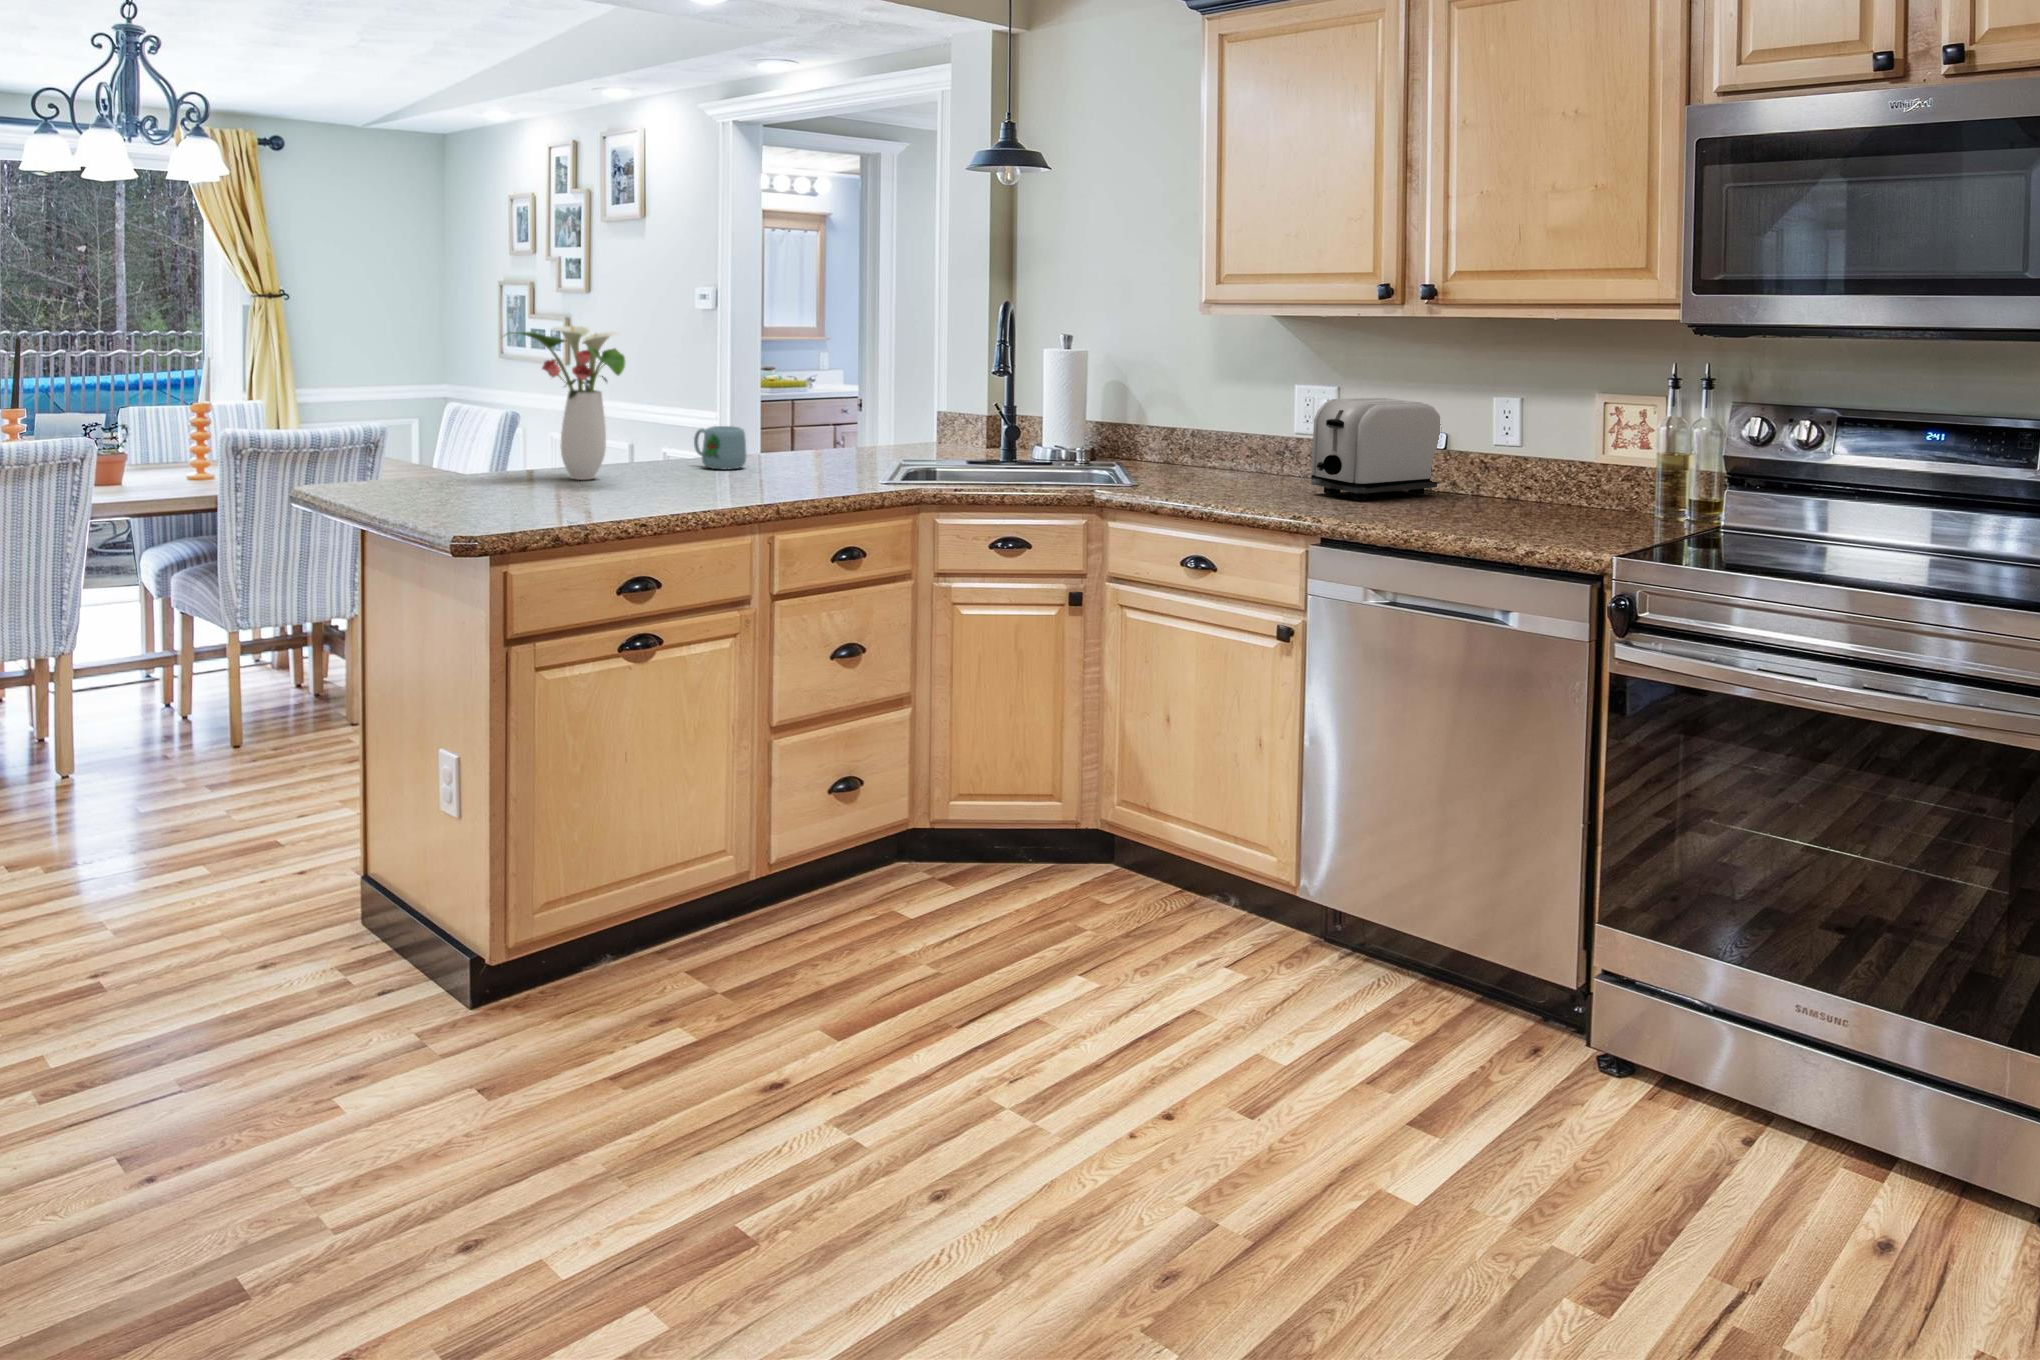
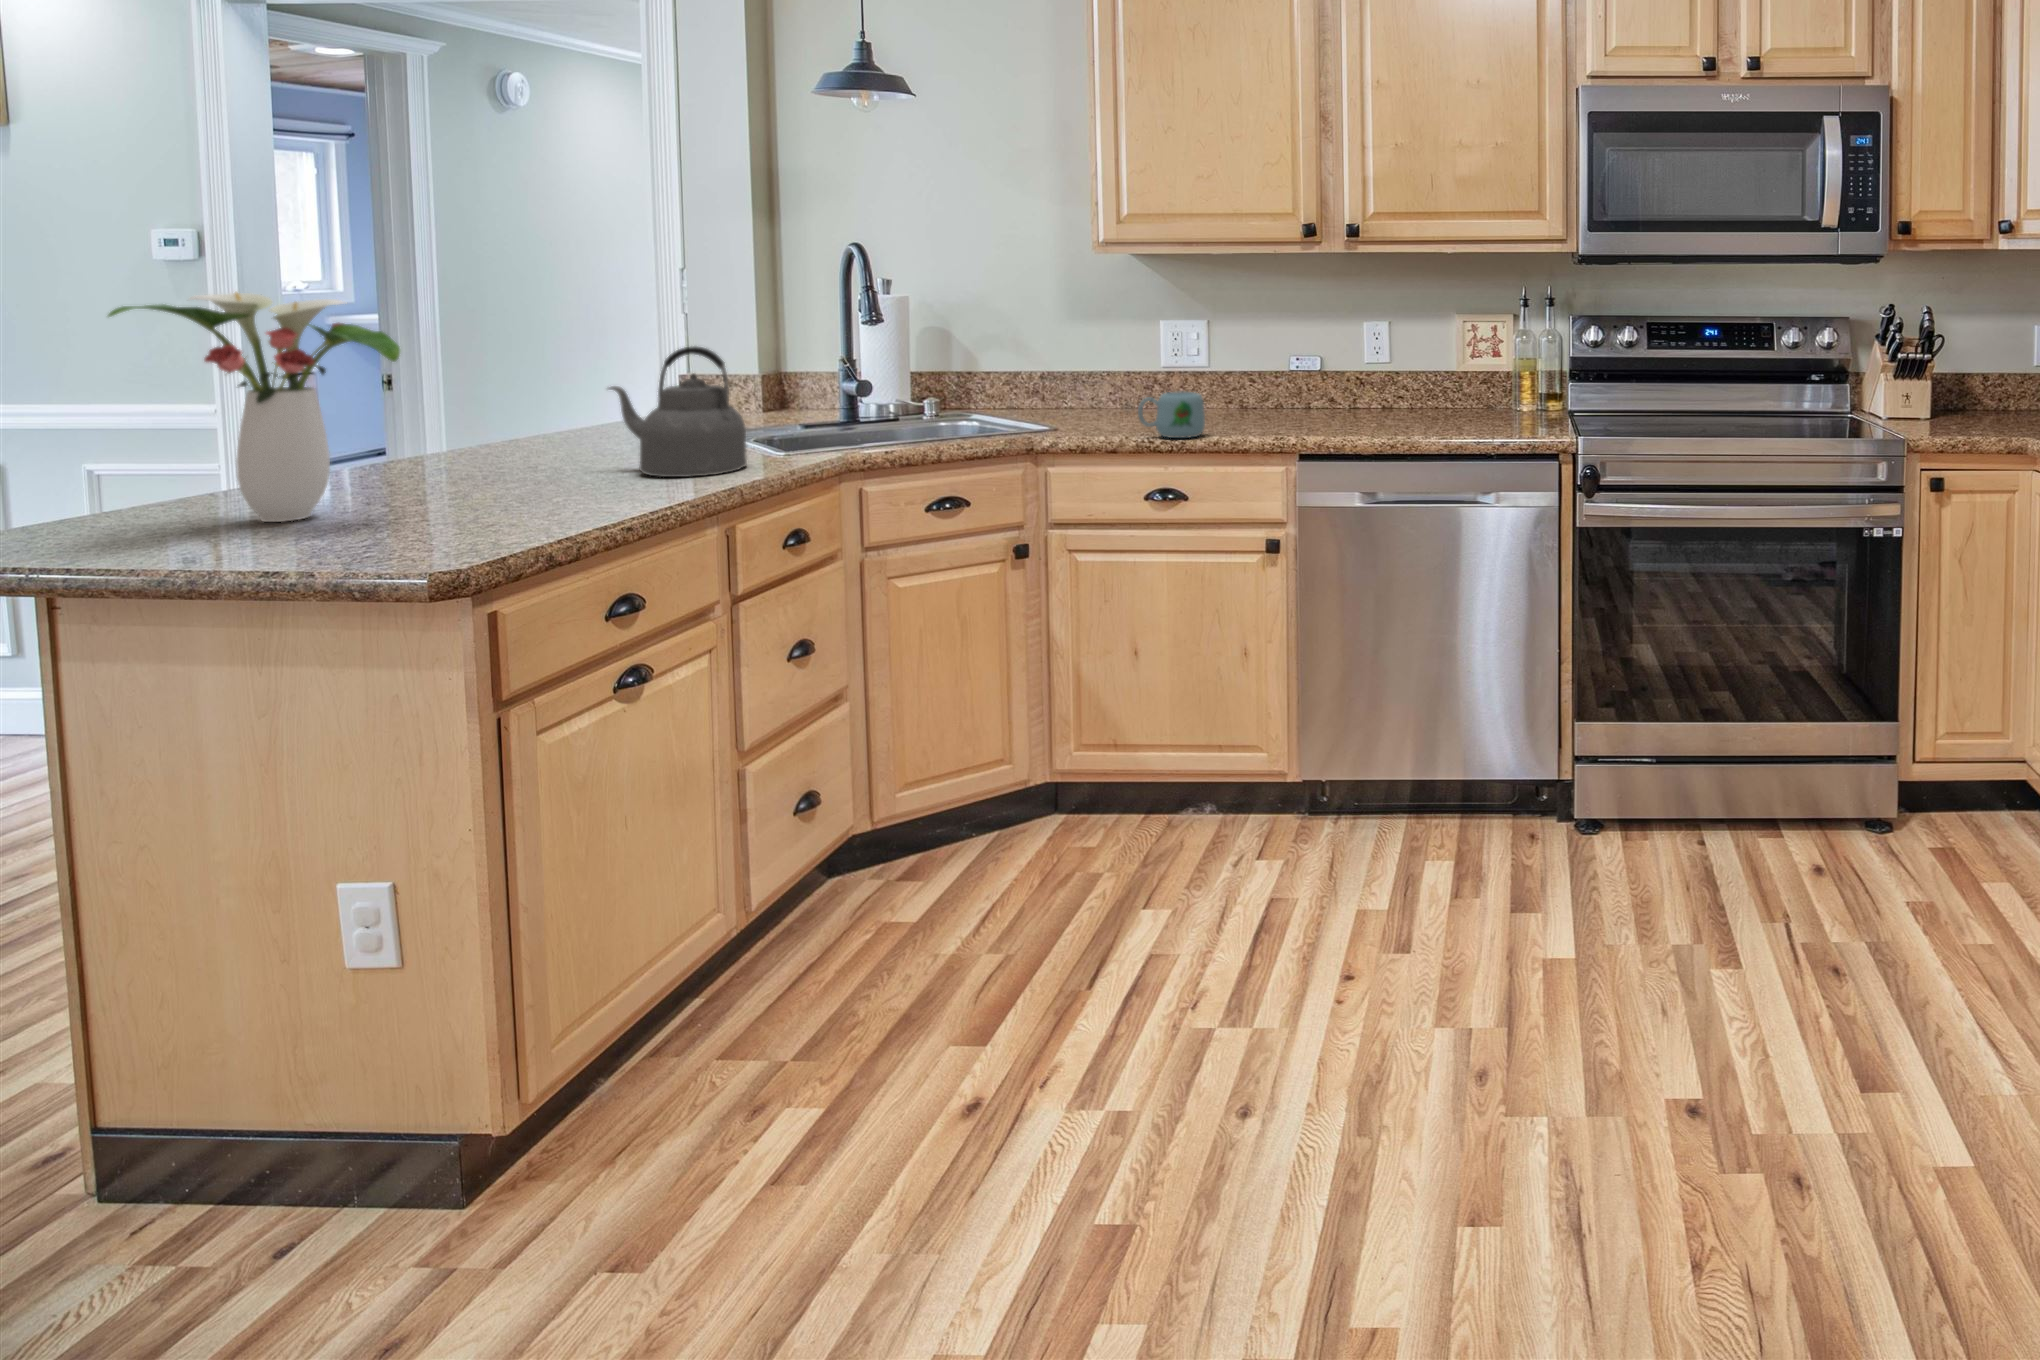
kettle: none [784,380,861,485] -> present [608,347,747,477]
toaster: present [1311,398,1442,500] -> none [1225,327,1316,418]
mug: present [694,426,747,470] -> present [1138,392,1205,438]

